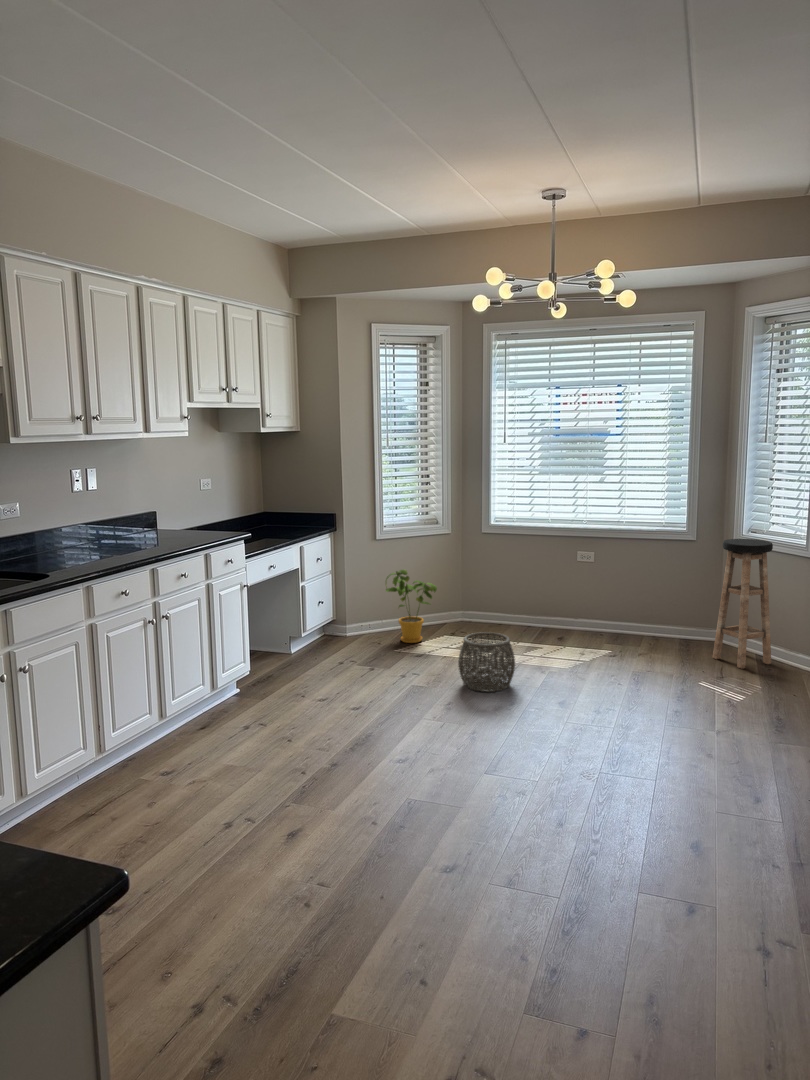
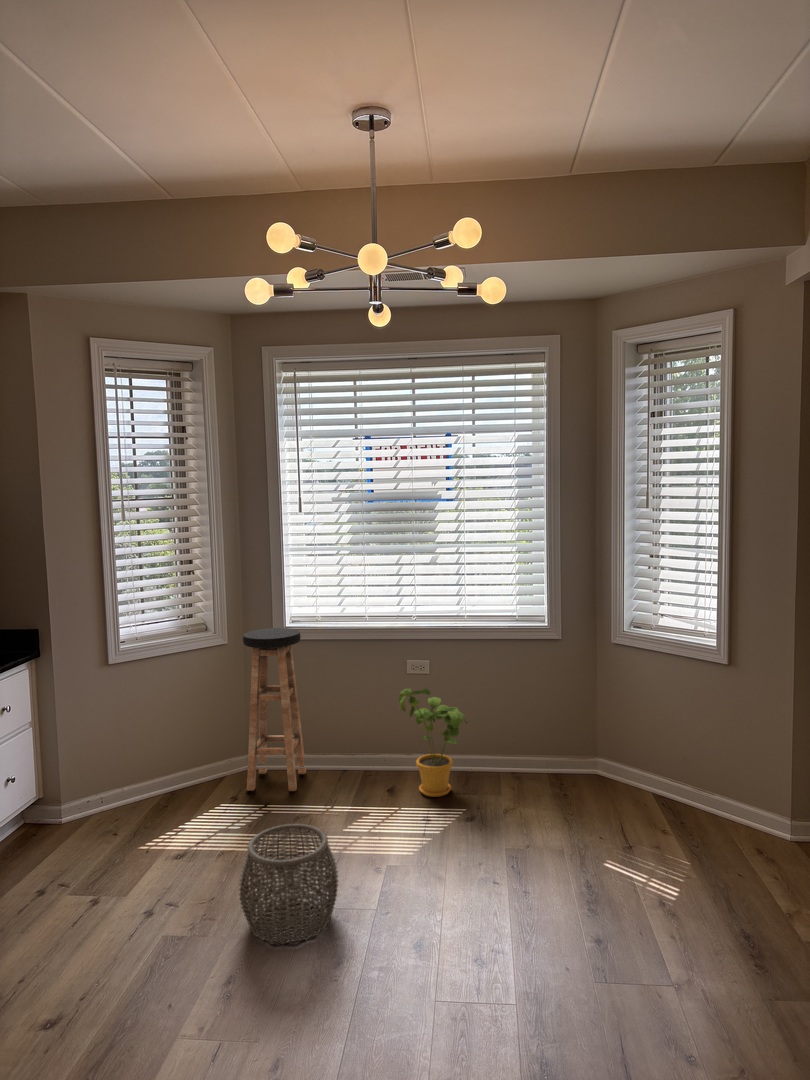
bar stool: present [713,539,773,669] -> present [243,628,306,791]
house plant: present [386,570,437,643] -> present [399,689,467,797]

